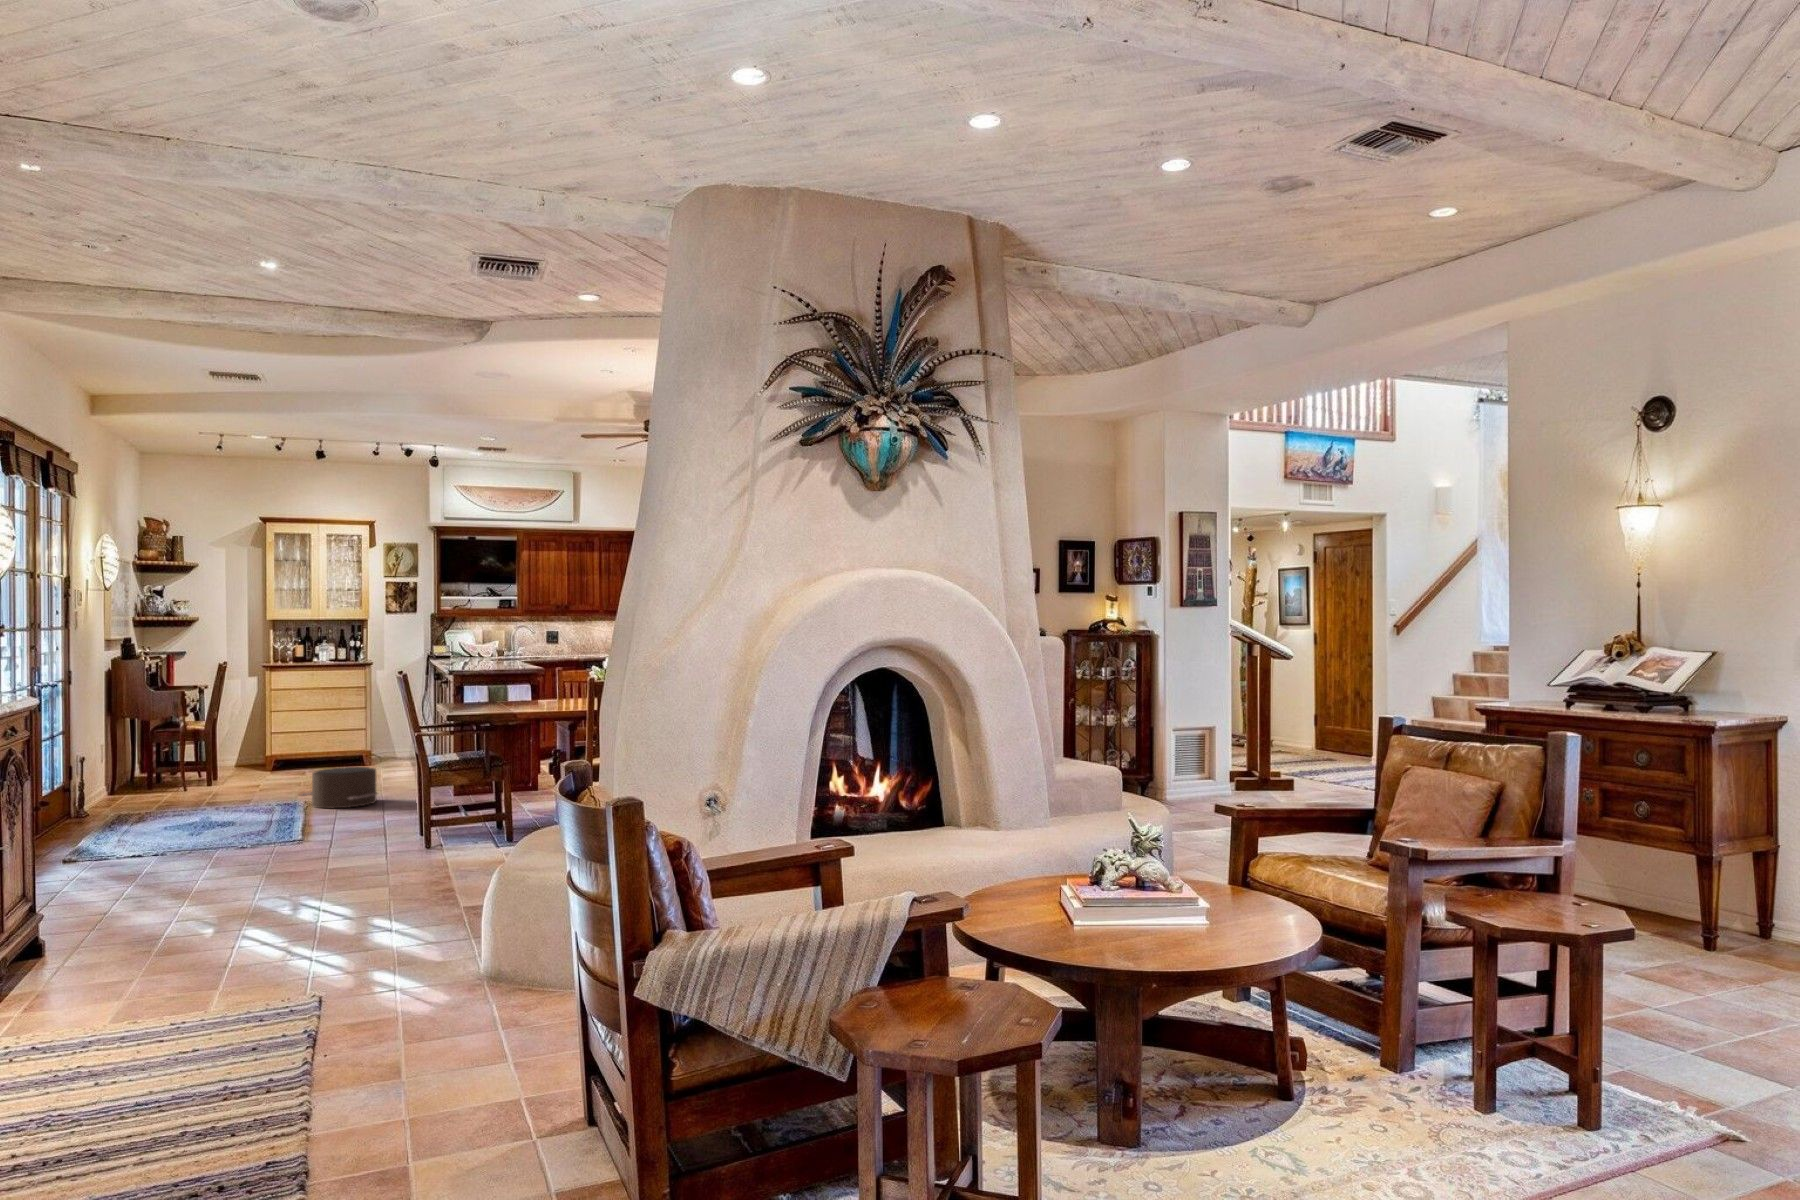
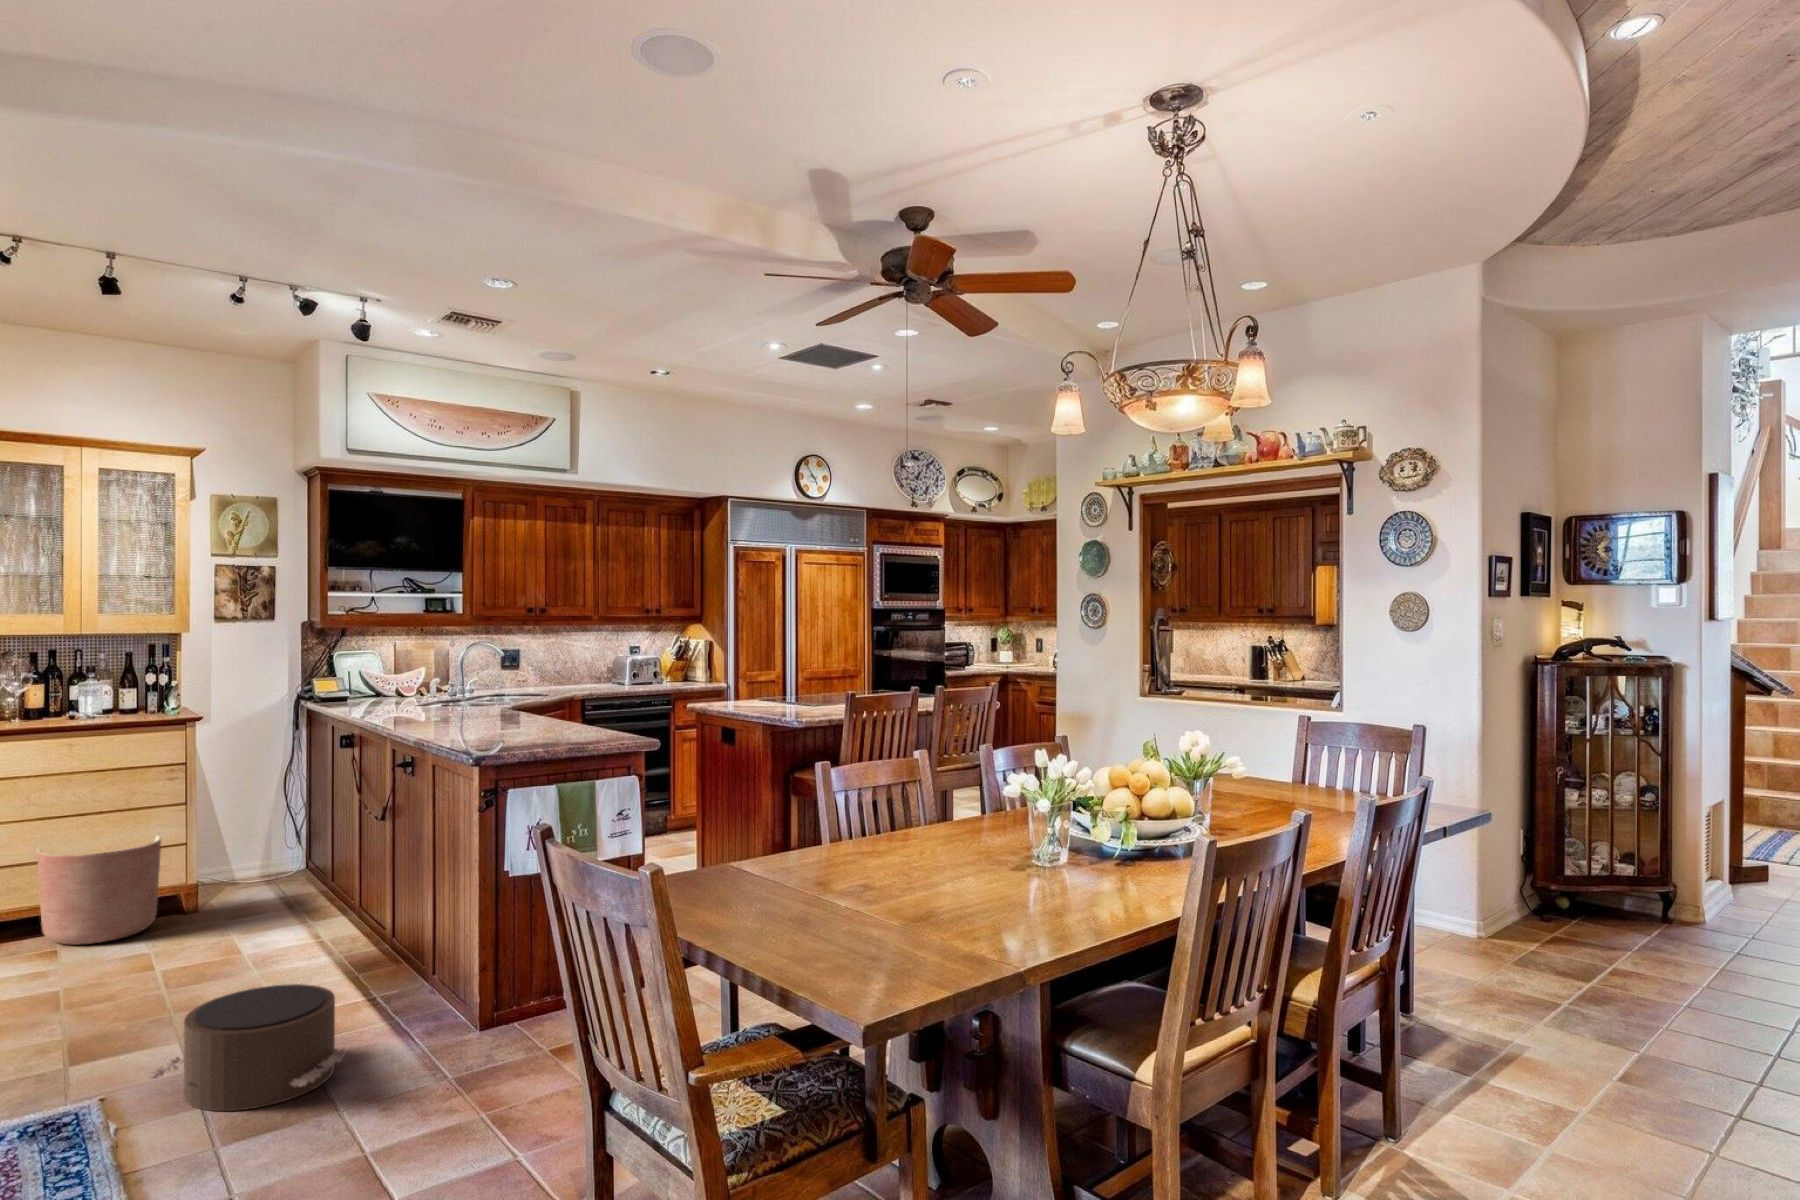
planter: none [292,722,350,772] -> present [37,836,161,945]

